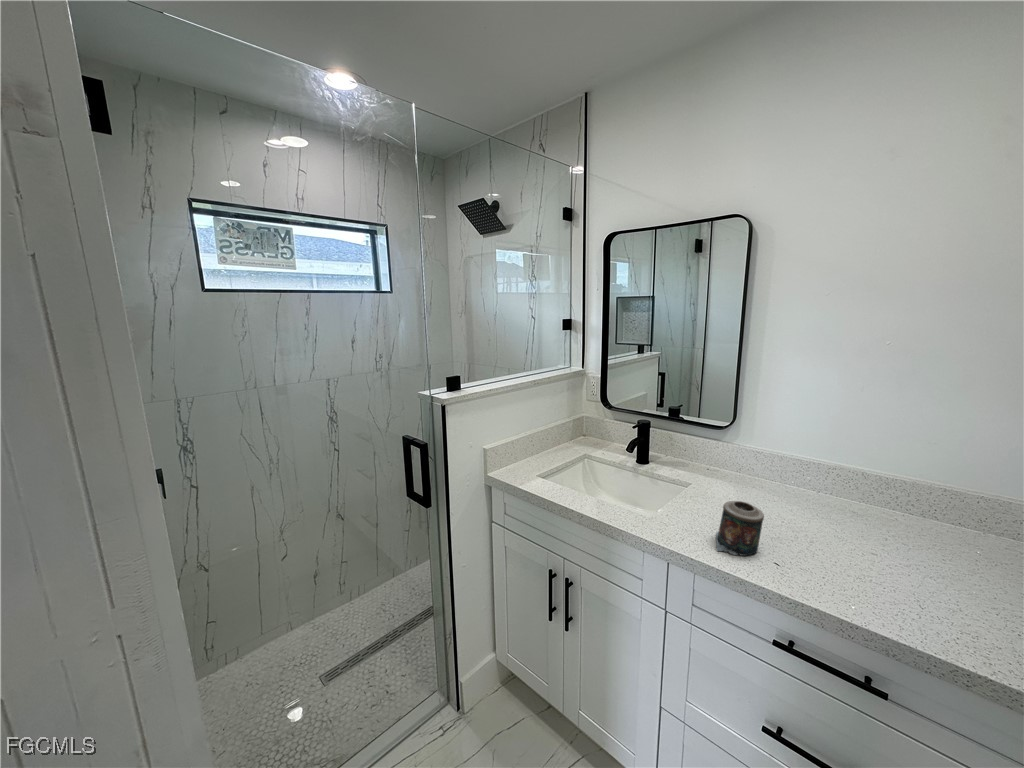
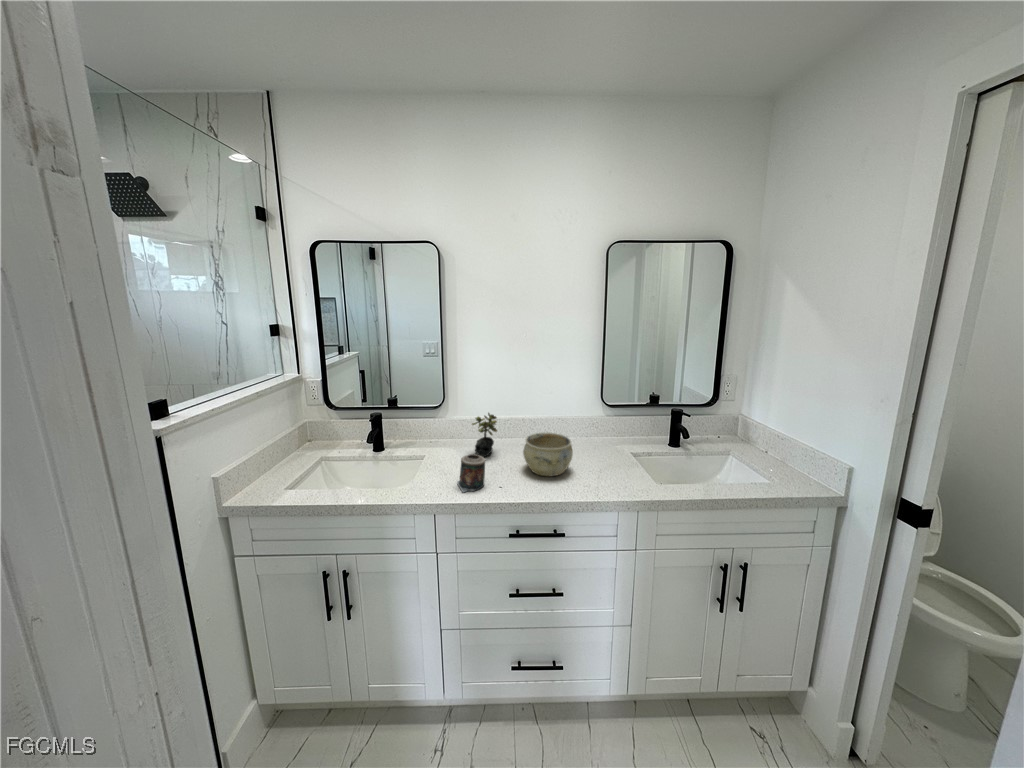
succulent plant: none [766,449,812,511] -> present [472,413,497,457]
ceramic bowl: none [846,502,968,591] -> present [523,432,573,476]

